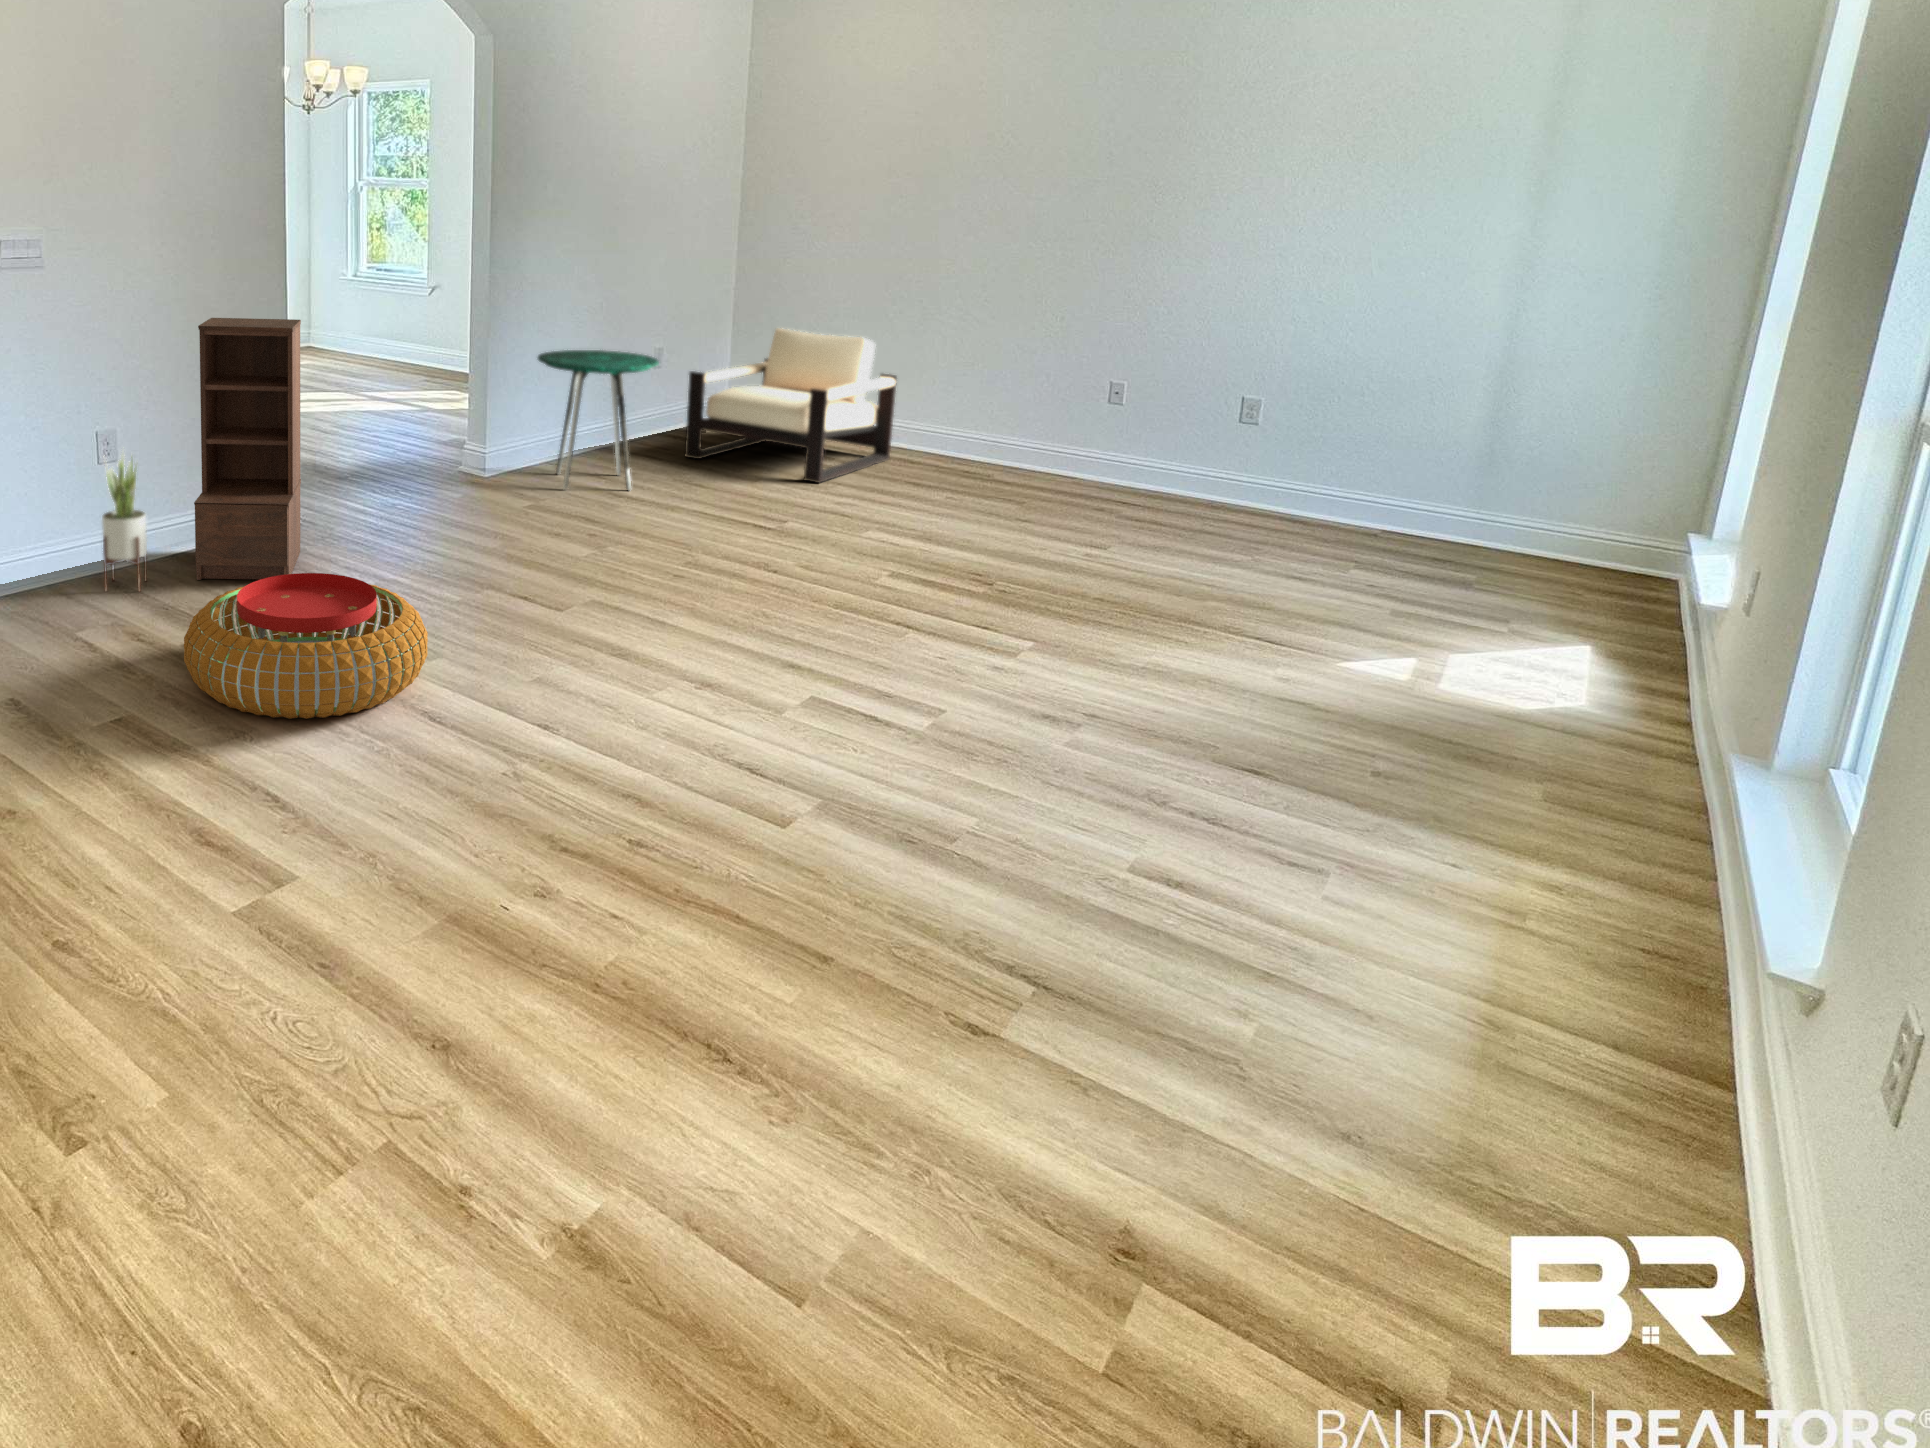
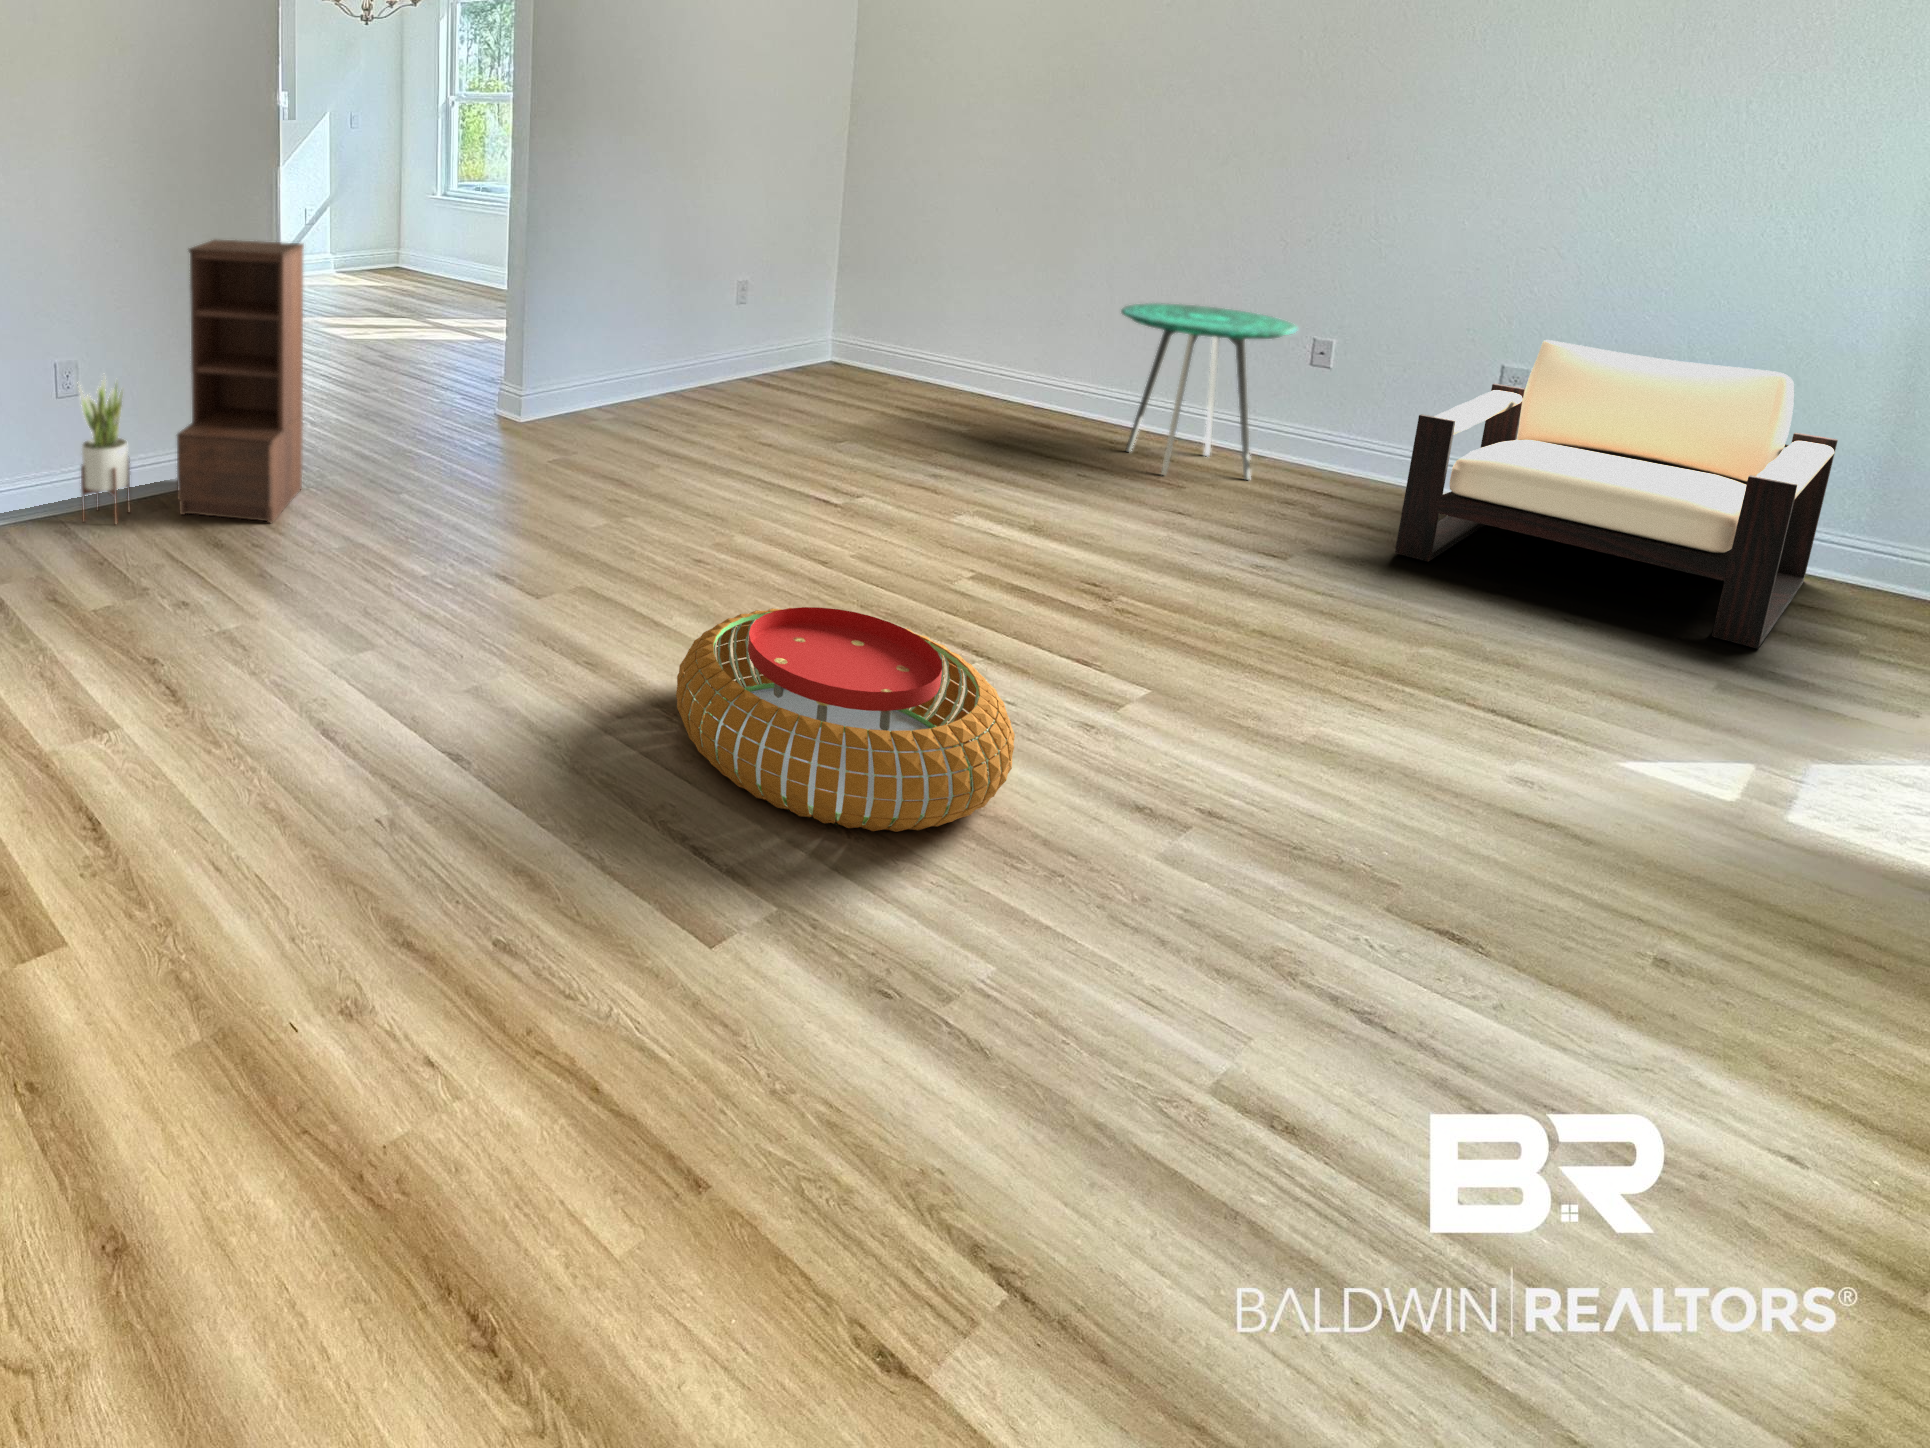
armchair: present [685,328,897,483] -> present [1395,340,1838,649]
side table: present [538,350,659,491] -> present [1121,303,1297,480]
pouf: present [184,573,428,719] -> present [676,607,1015,832]

